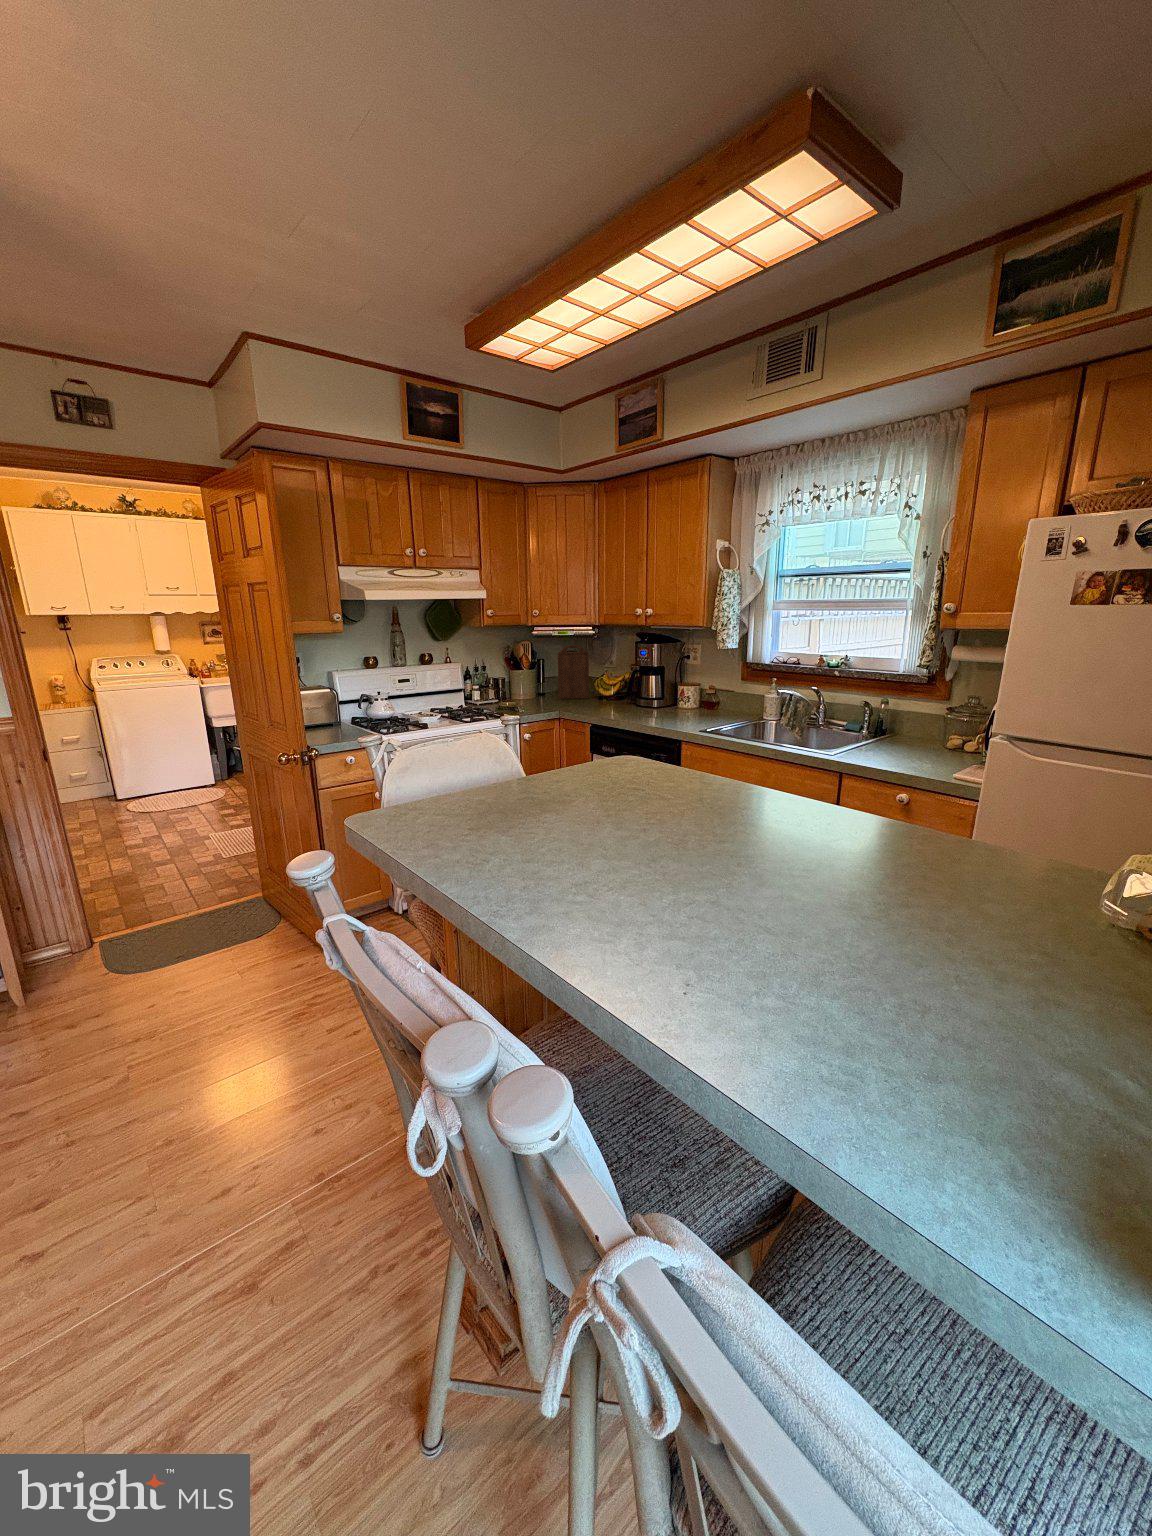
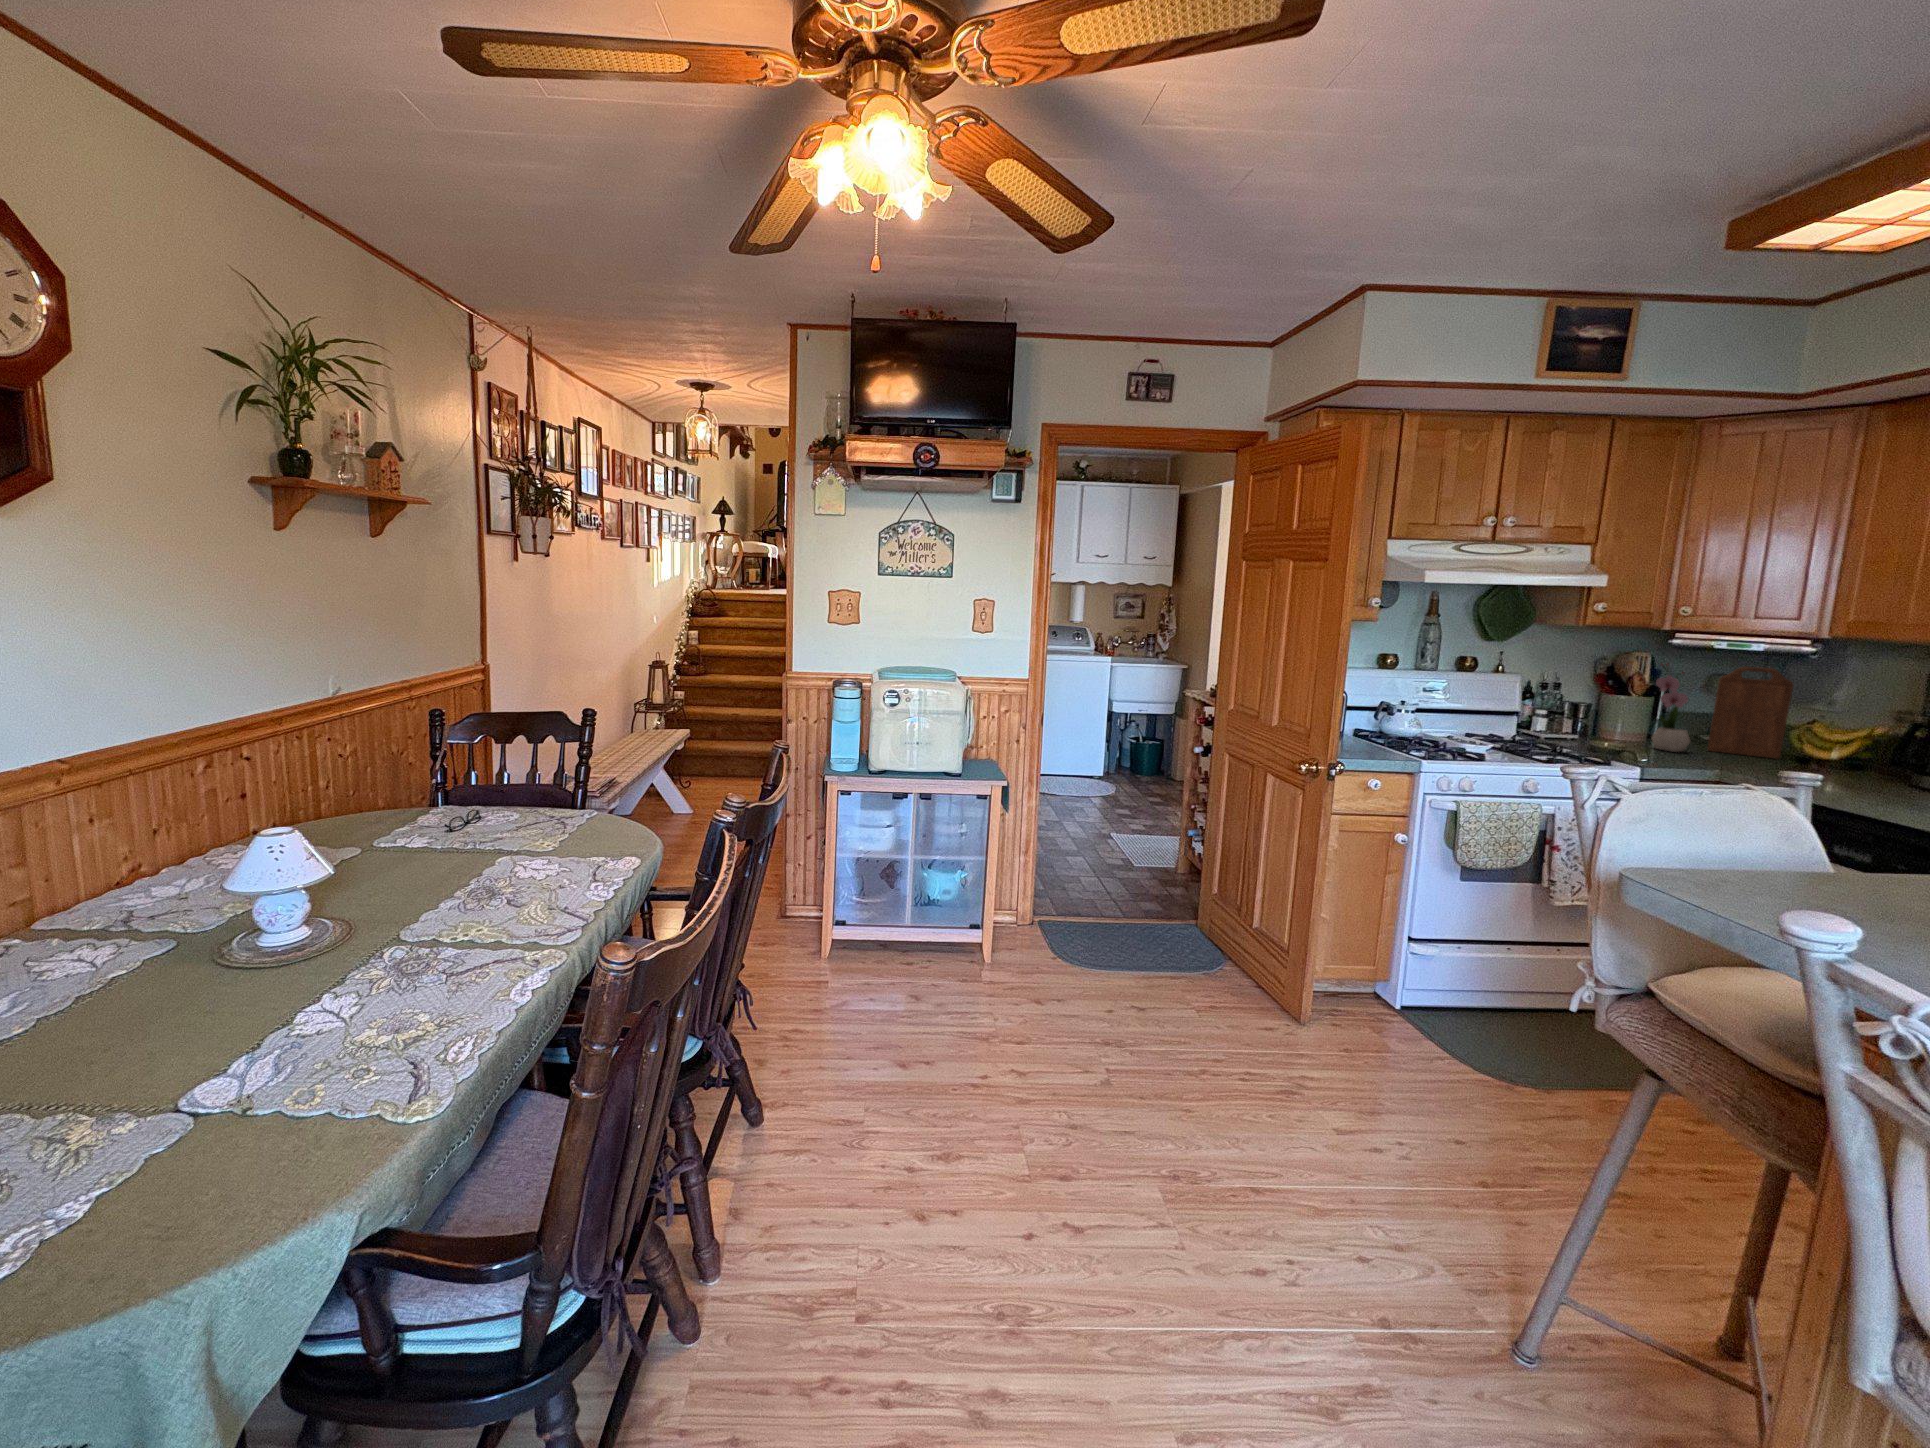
flower arrangement: none [526,647,550,702] -> present [1652,664,1690,752]

